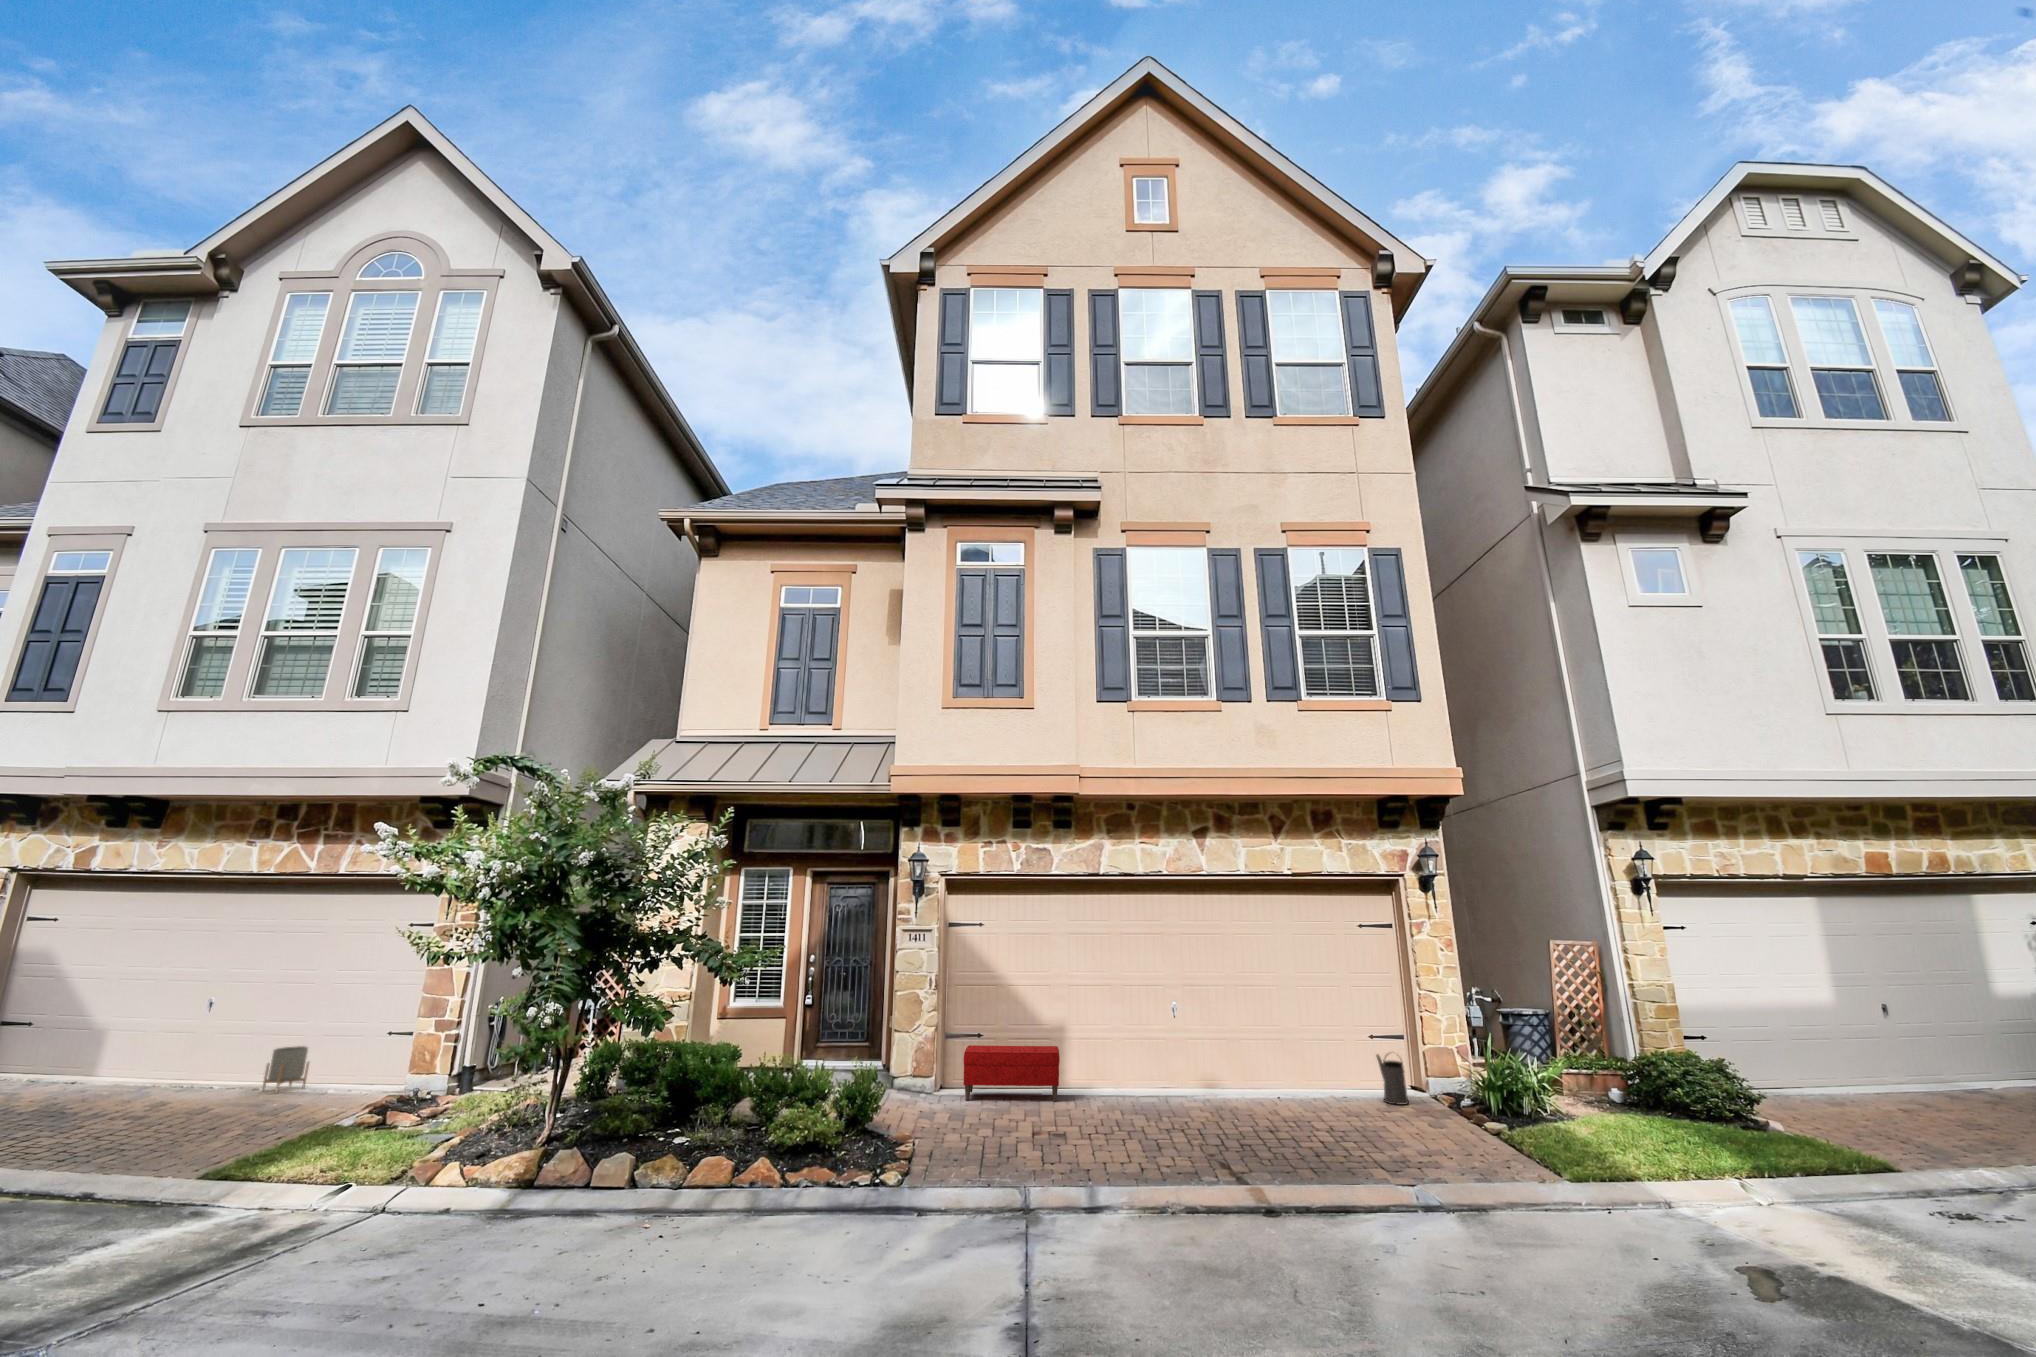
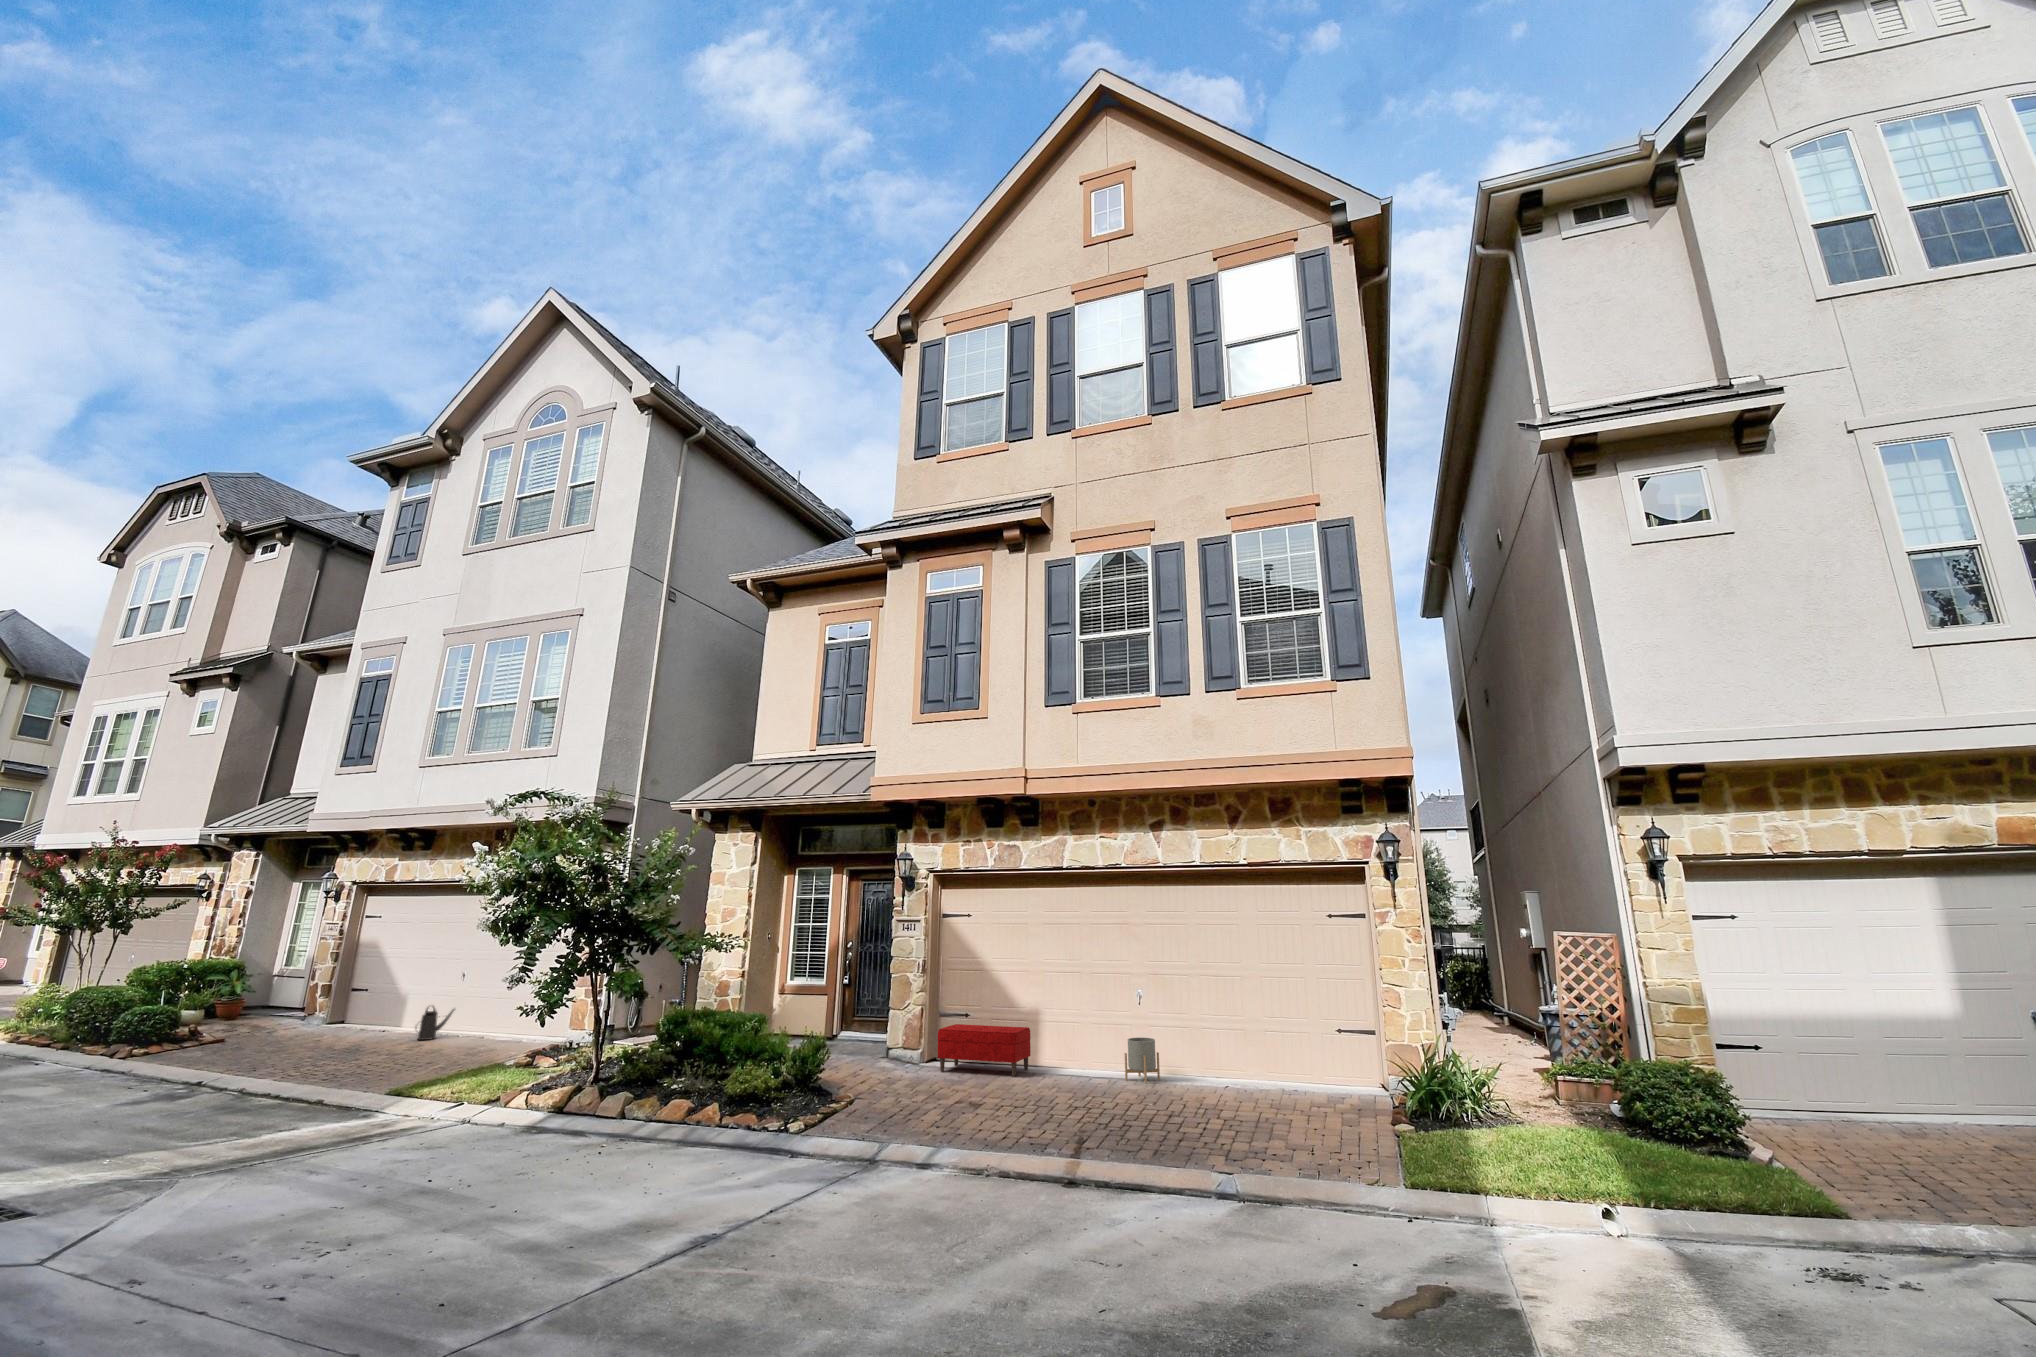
planter: present [262,1046,309,1093] -> present [1125,1037,1160,1083]
watering can: present [1377,1054,1409,1105] -> present [418,1006,454,1040]

